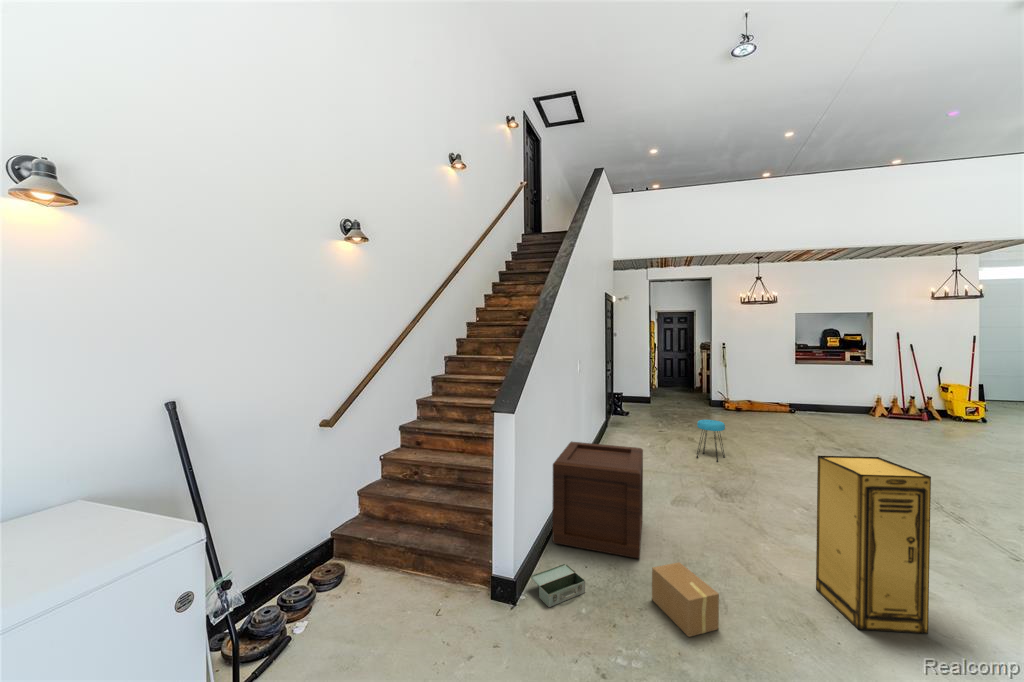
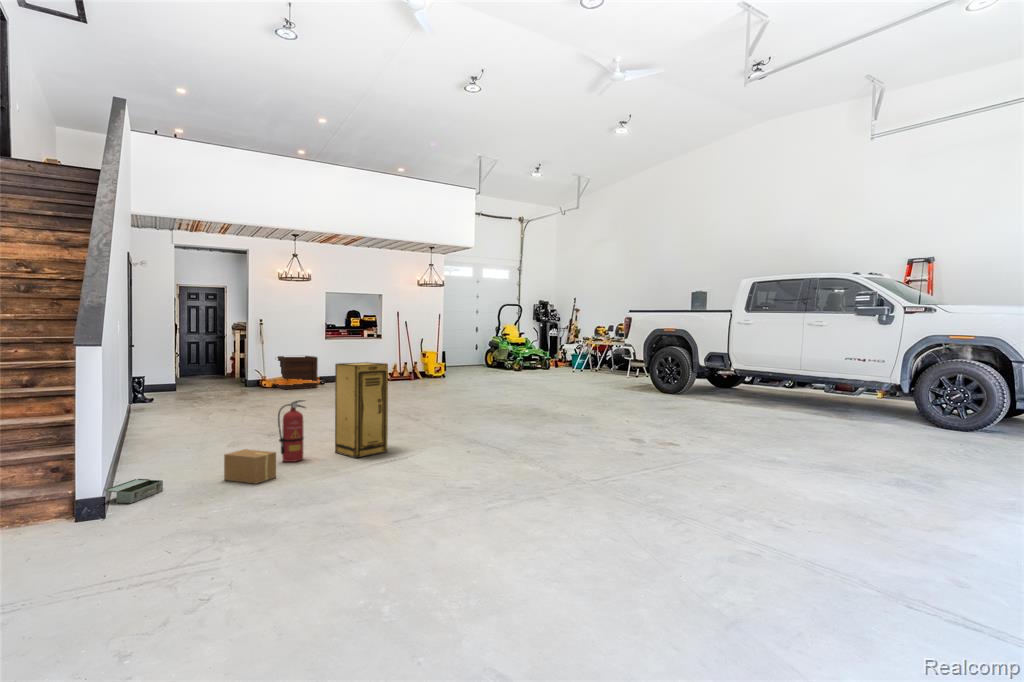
stool: present [697,420,725,462] -> none [241,381,268,418]
wooden crate: present [552,442,643,558] -> present [276,356,318,390]
fire extinguisher: none [726,502,769,591] -> present [278,400,305,462]

